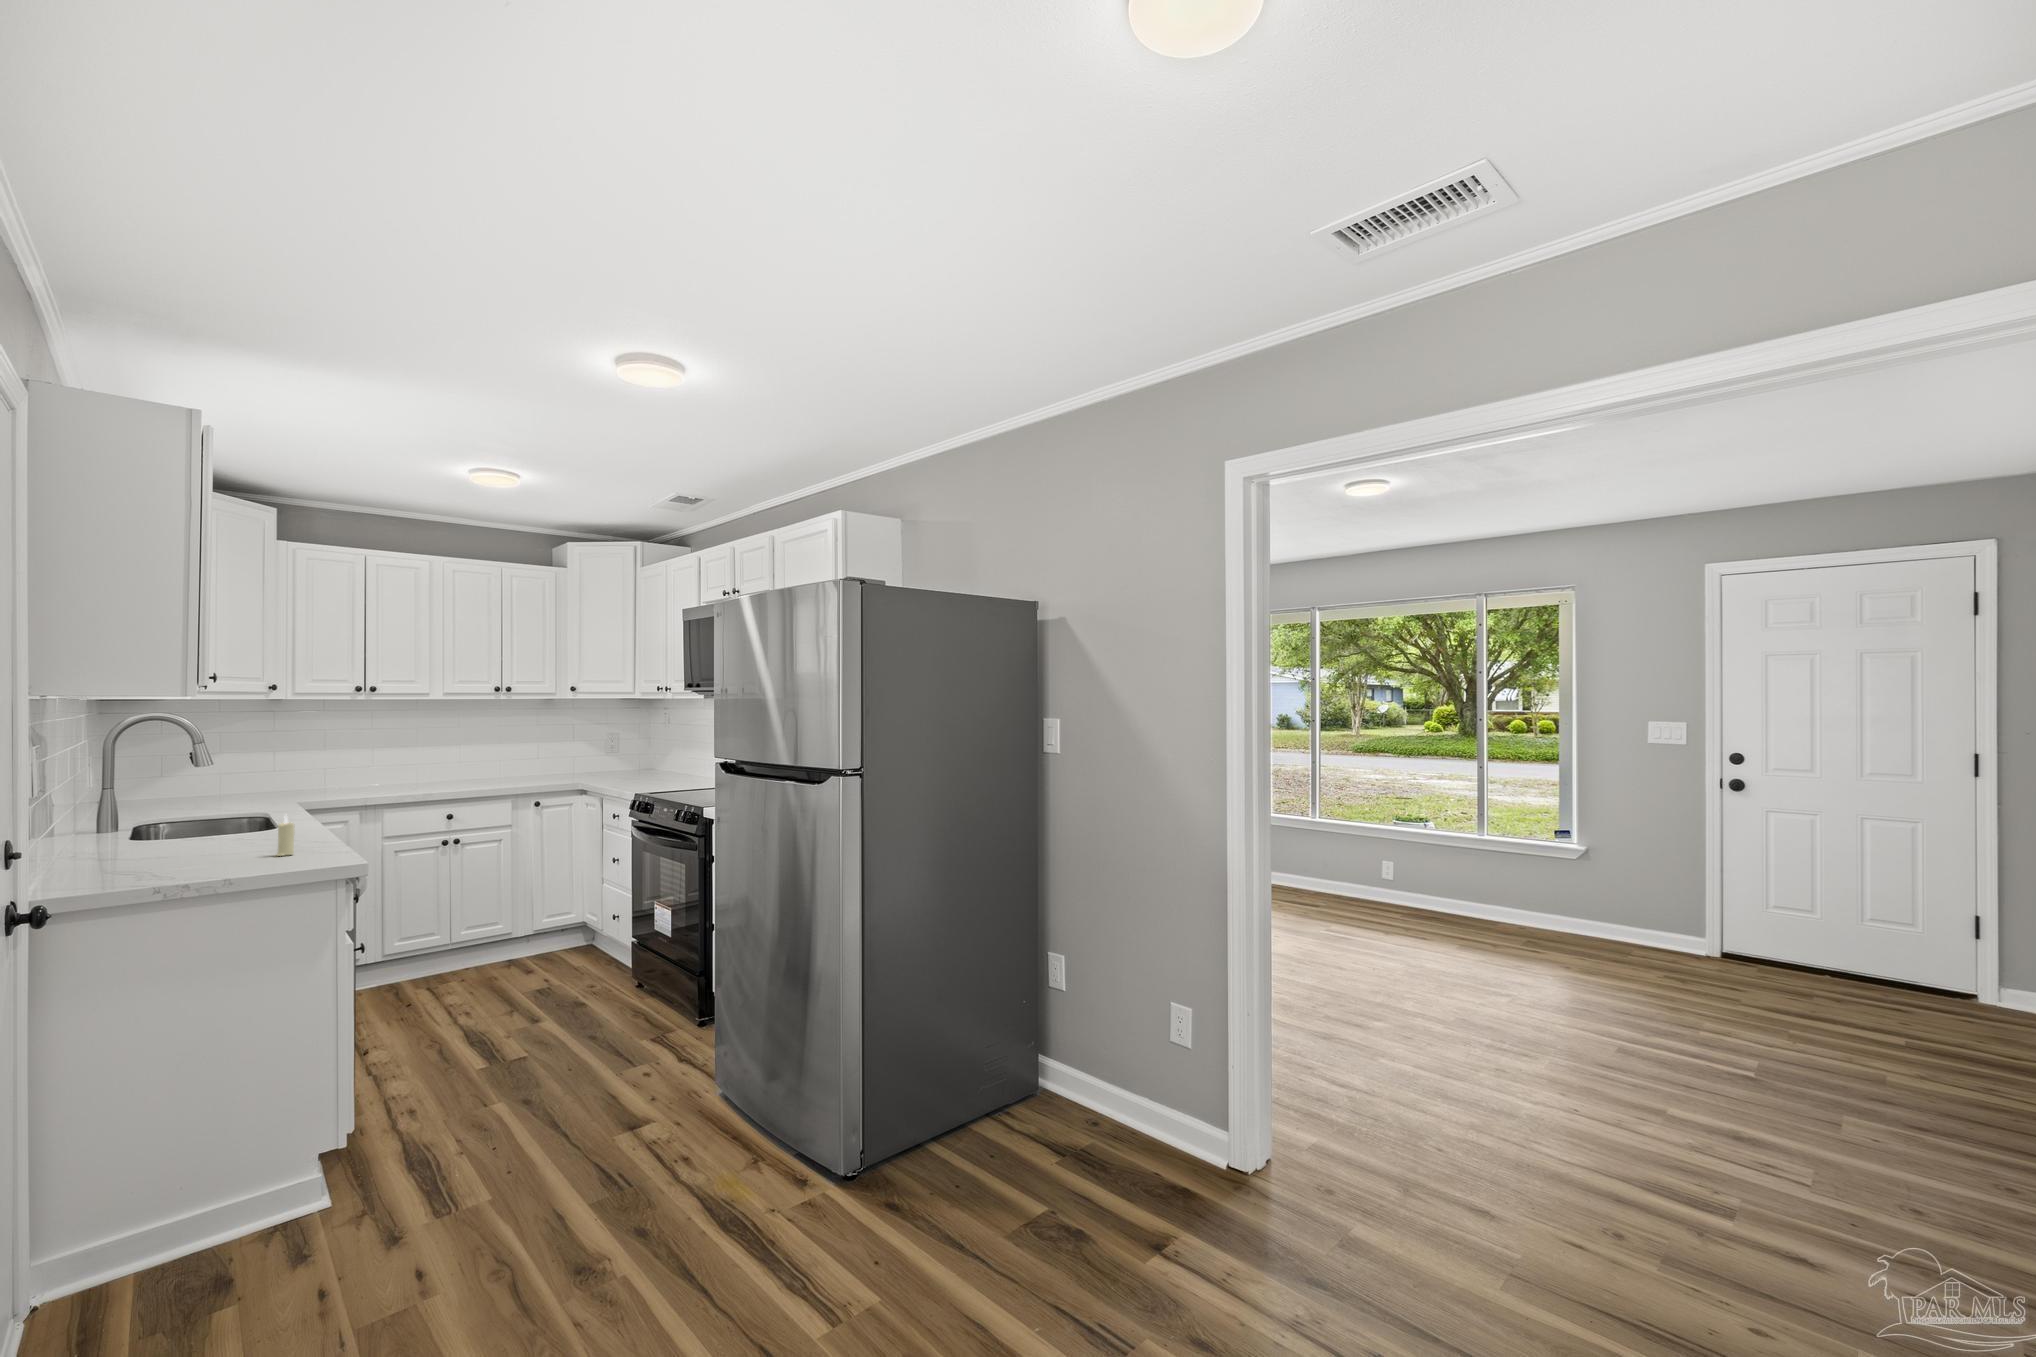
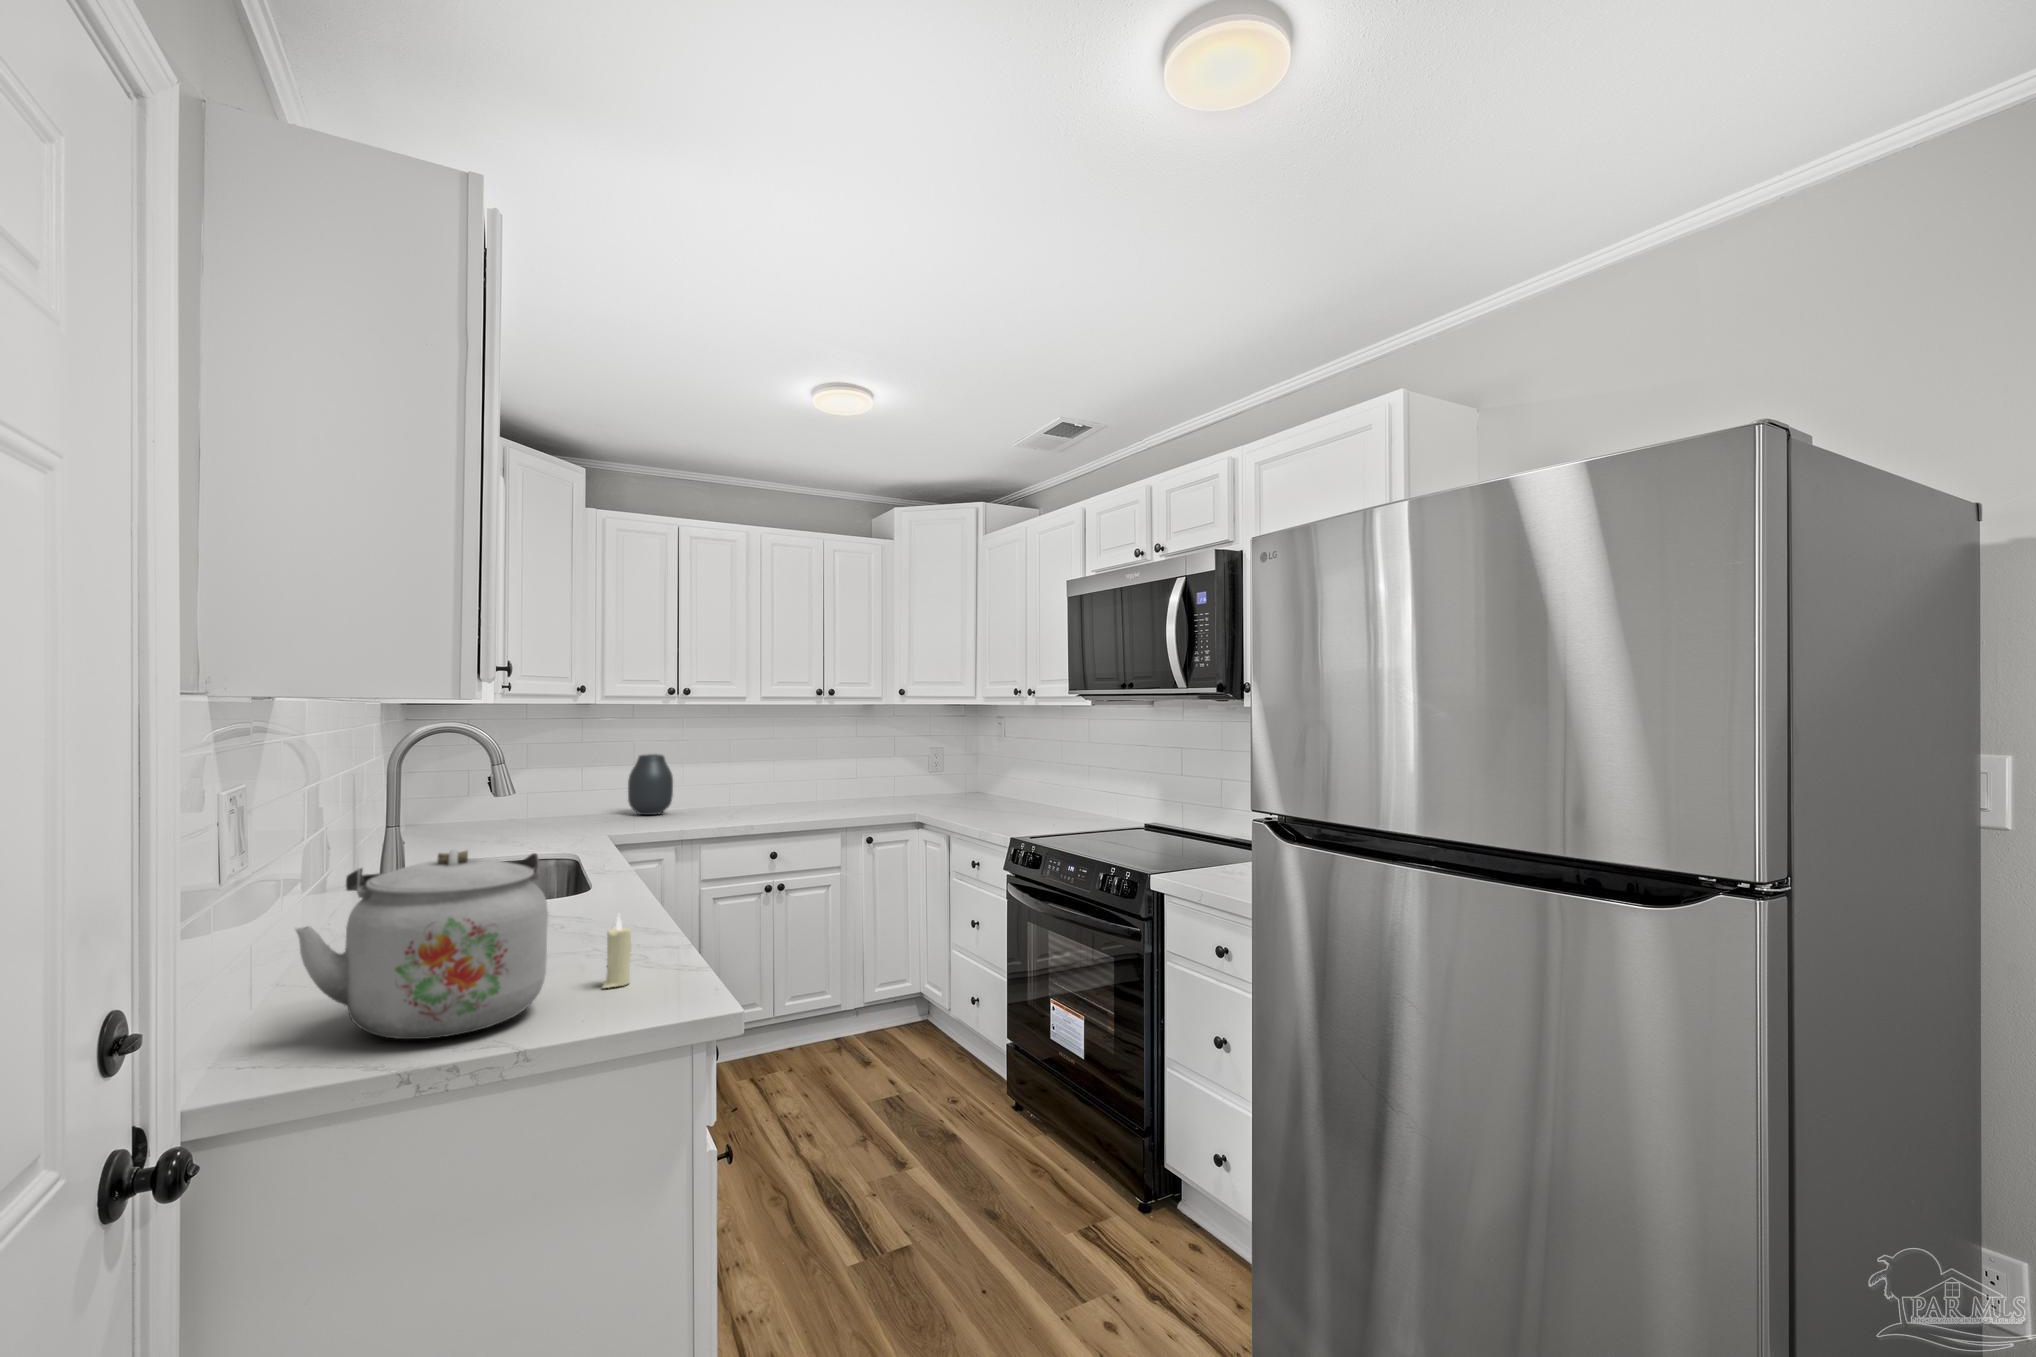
vase: none [322,743,364,792] -> present [628,754,673,815]
kettle: none [74,772,236,872] -> present [295,850,548,1039]

